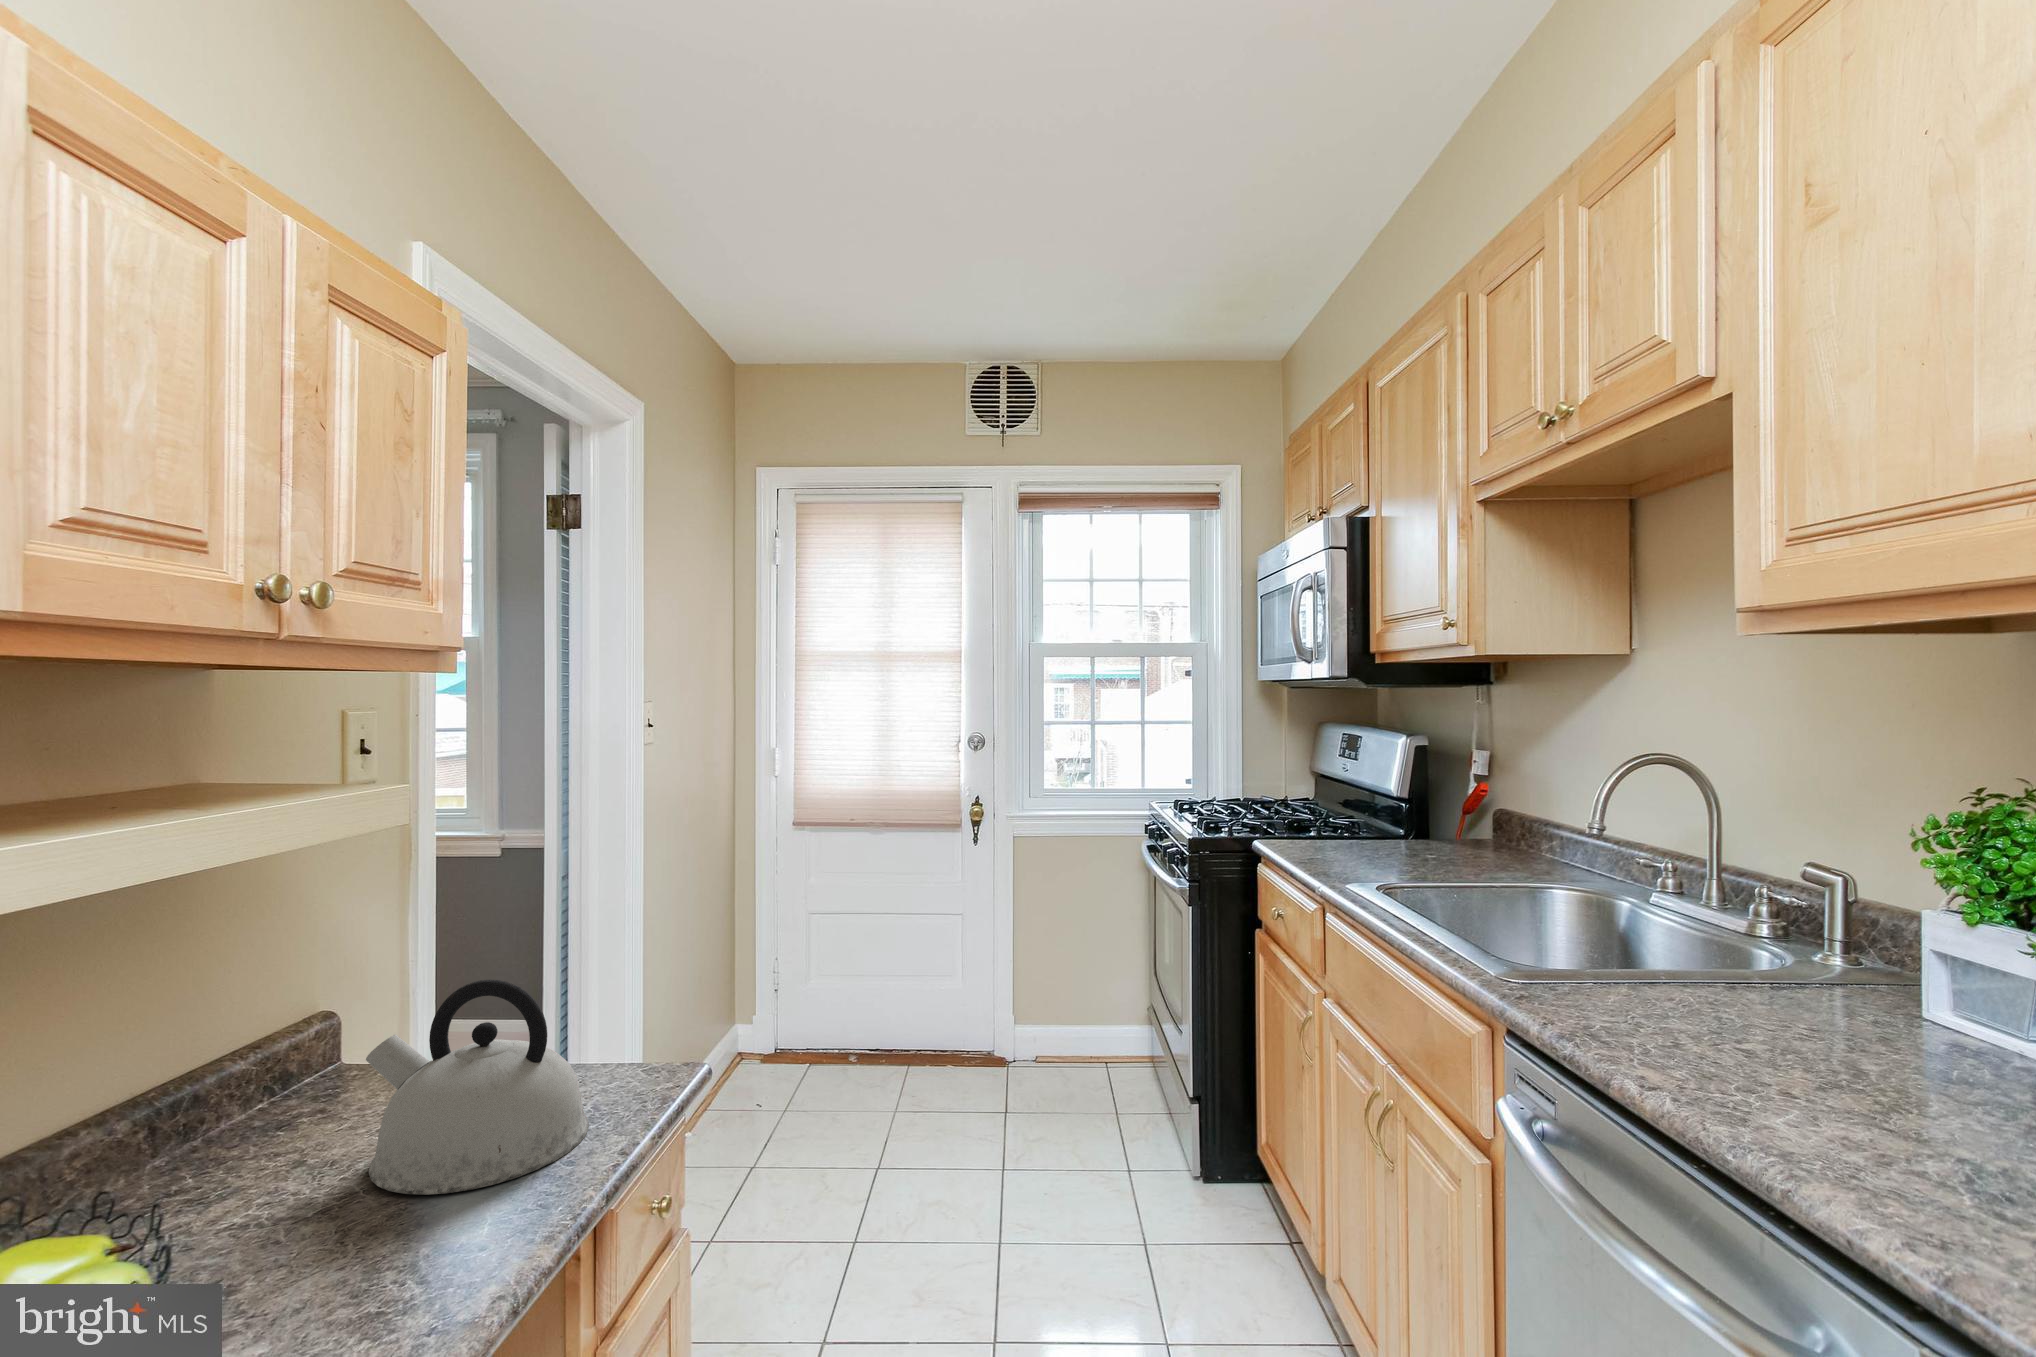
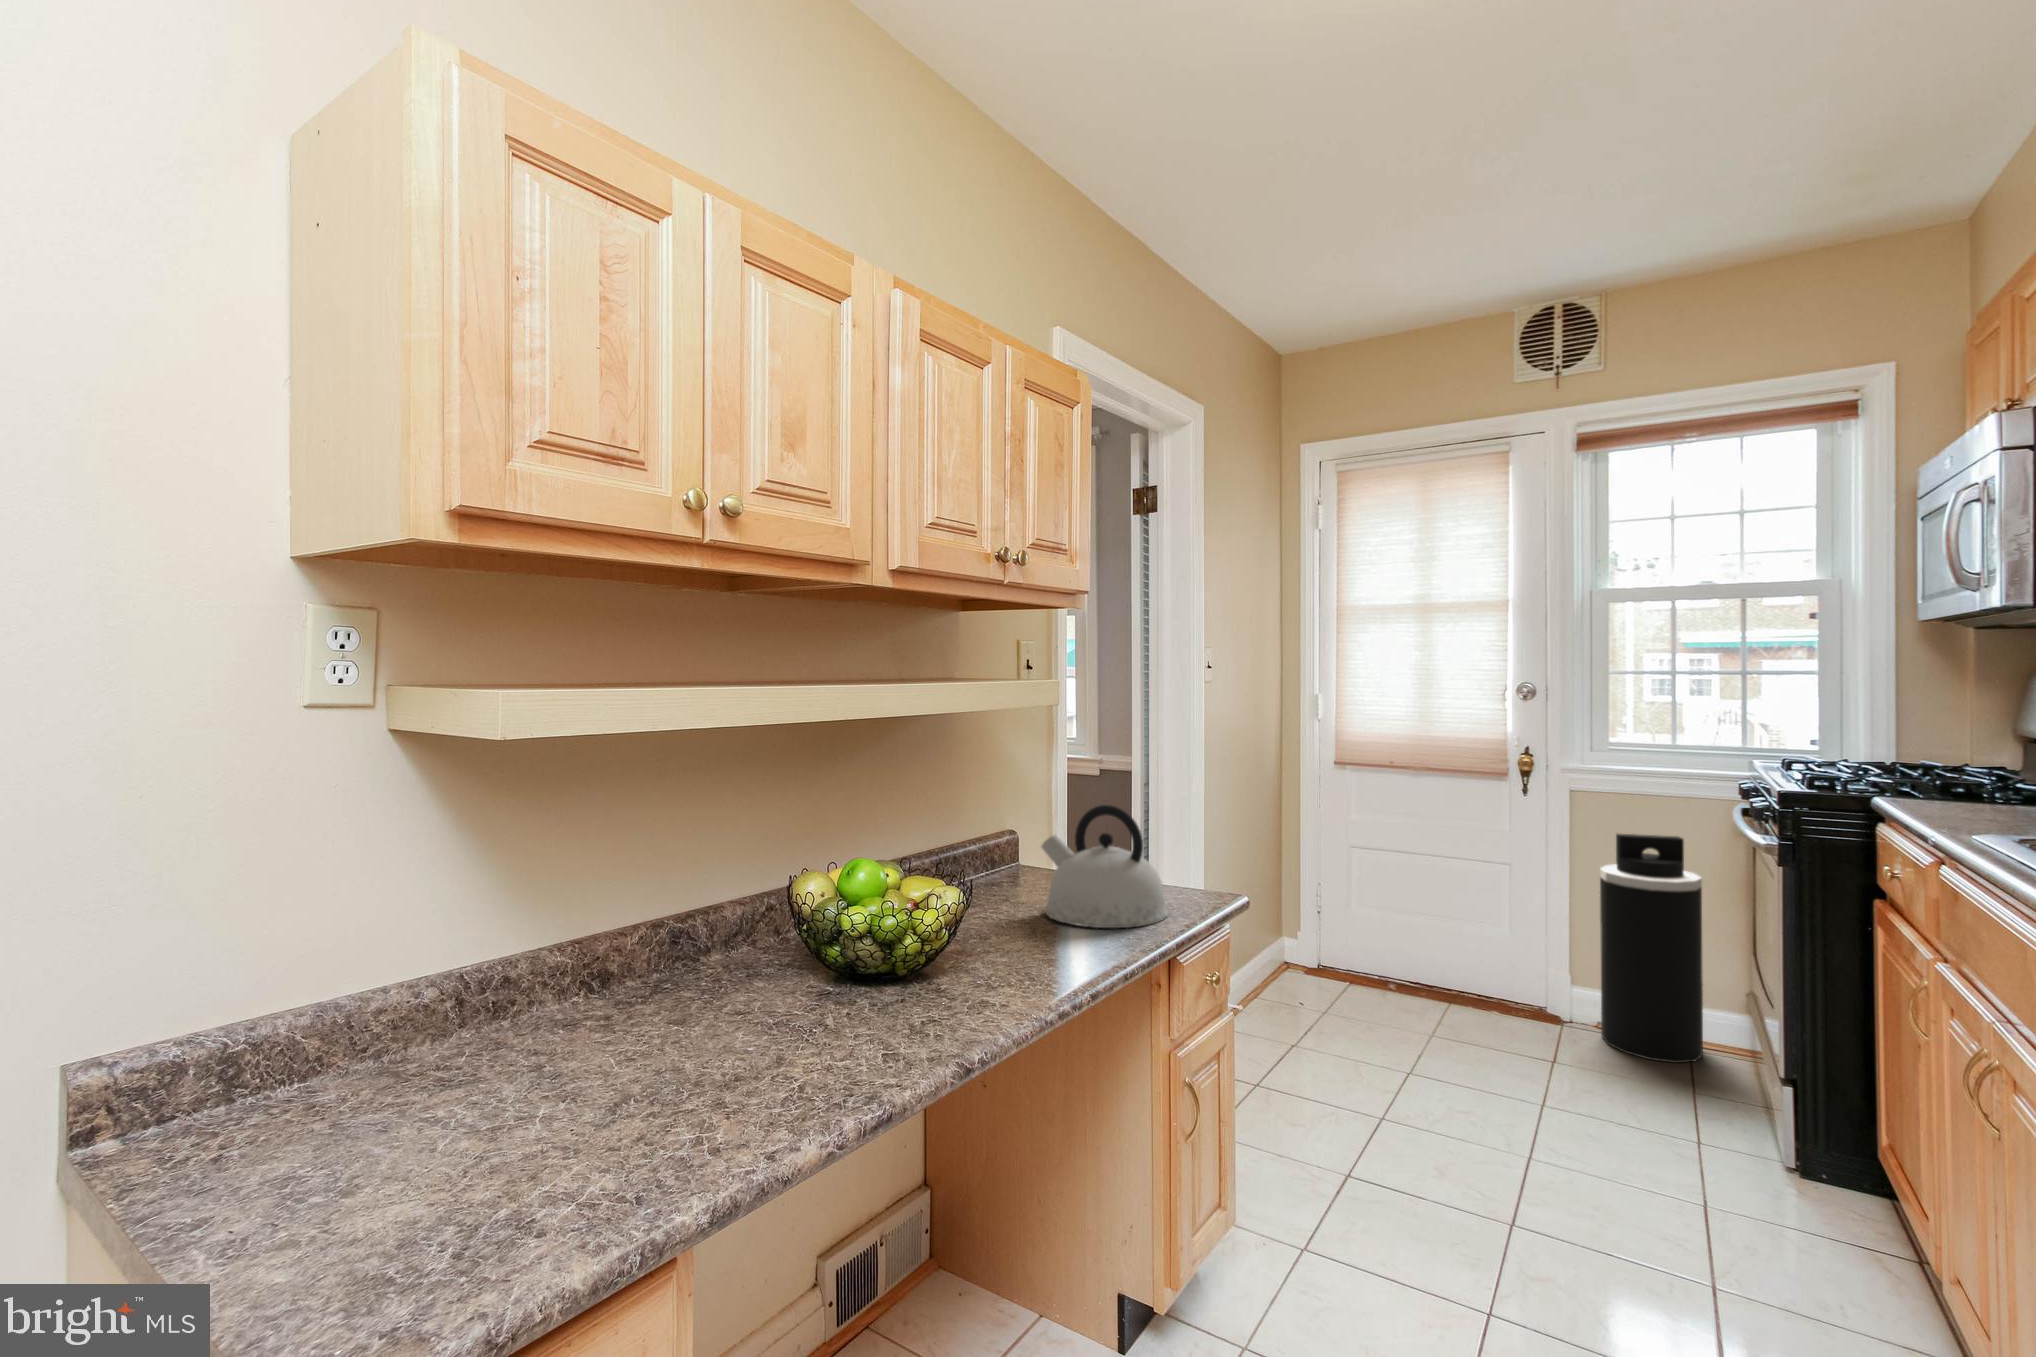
trash can: none [1041,874,1121,1091] -> present [1600,834,1703,1063]

